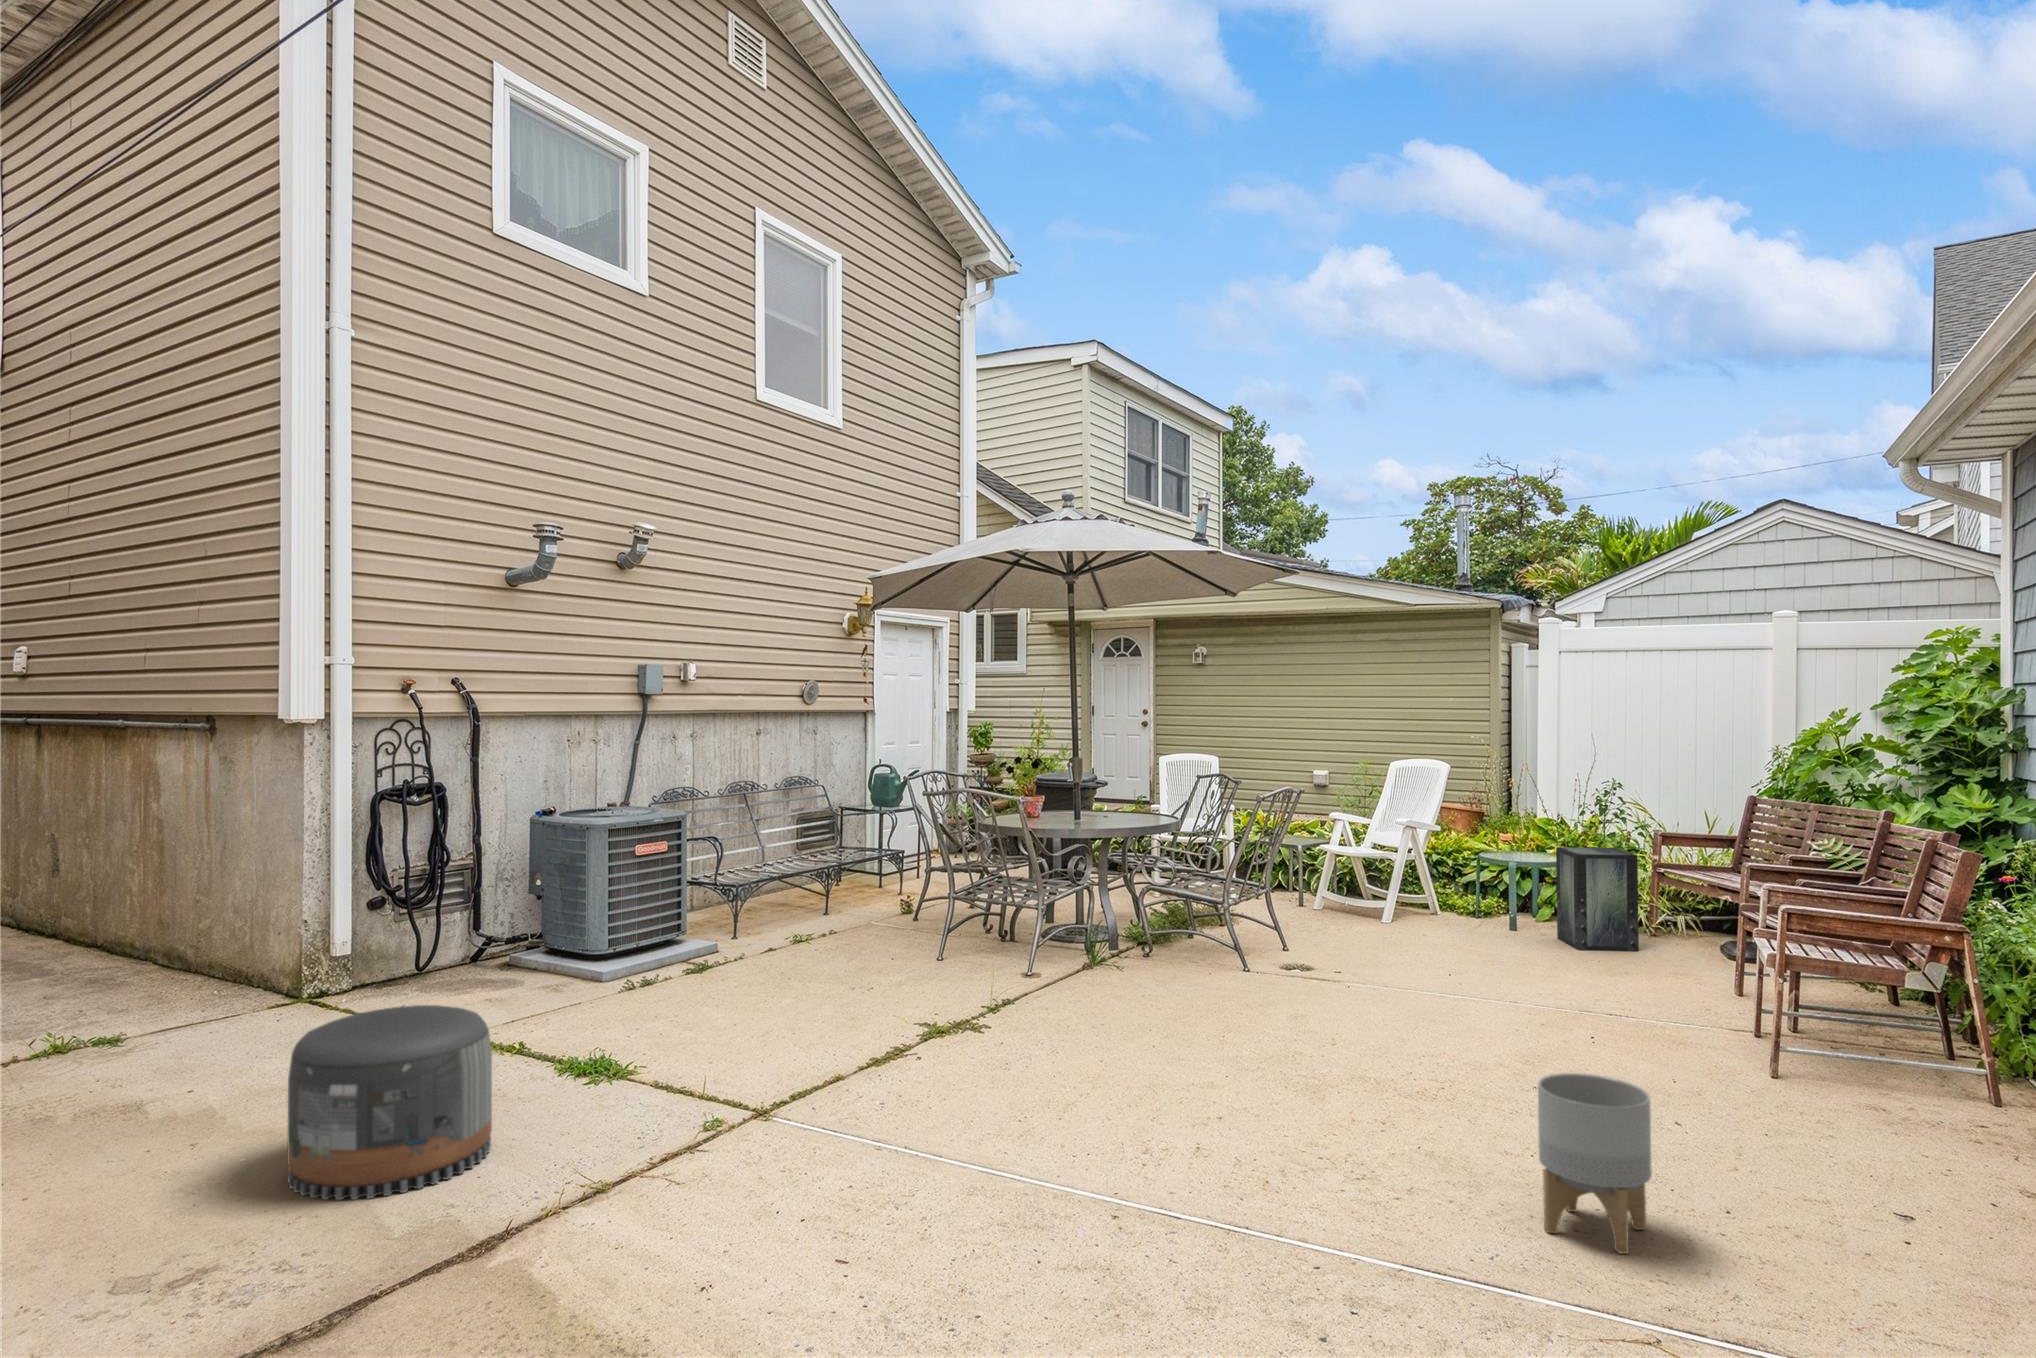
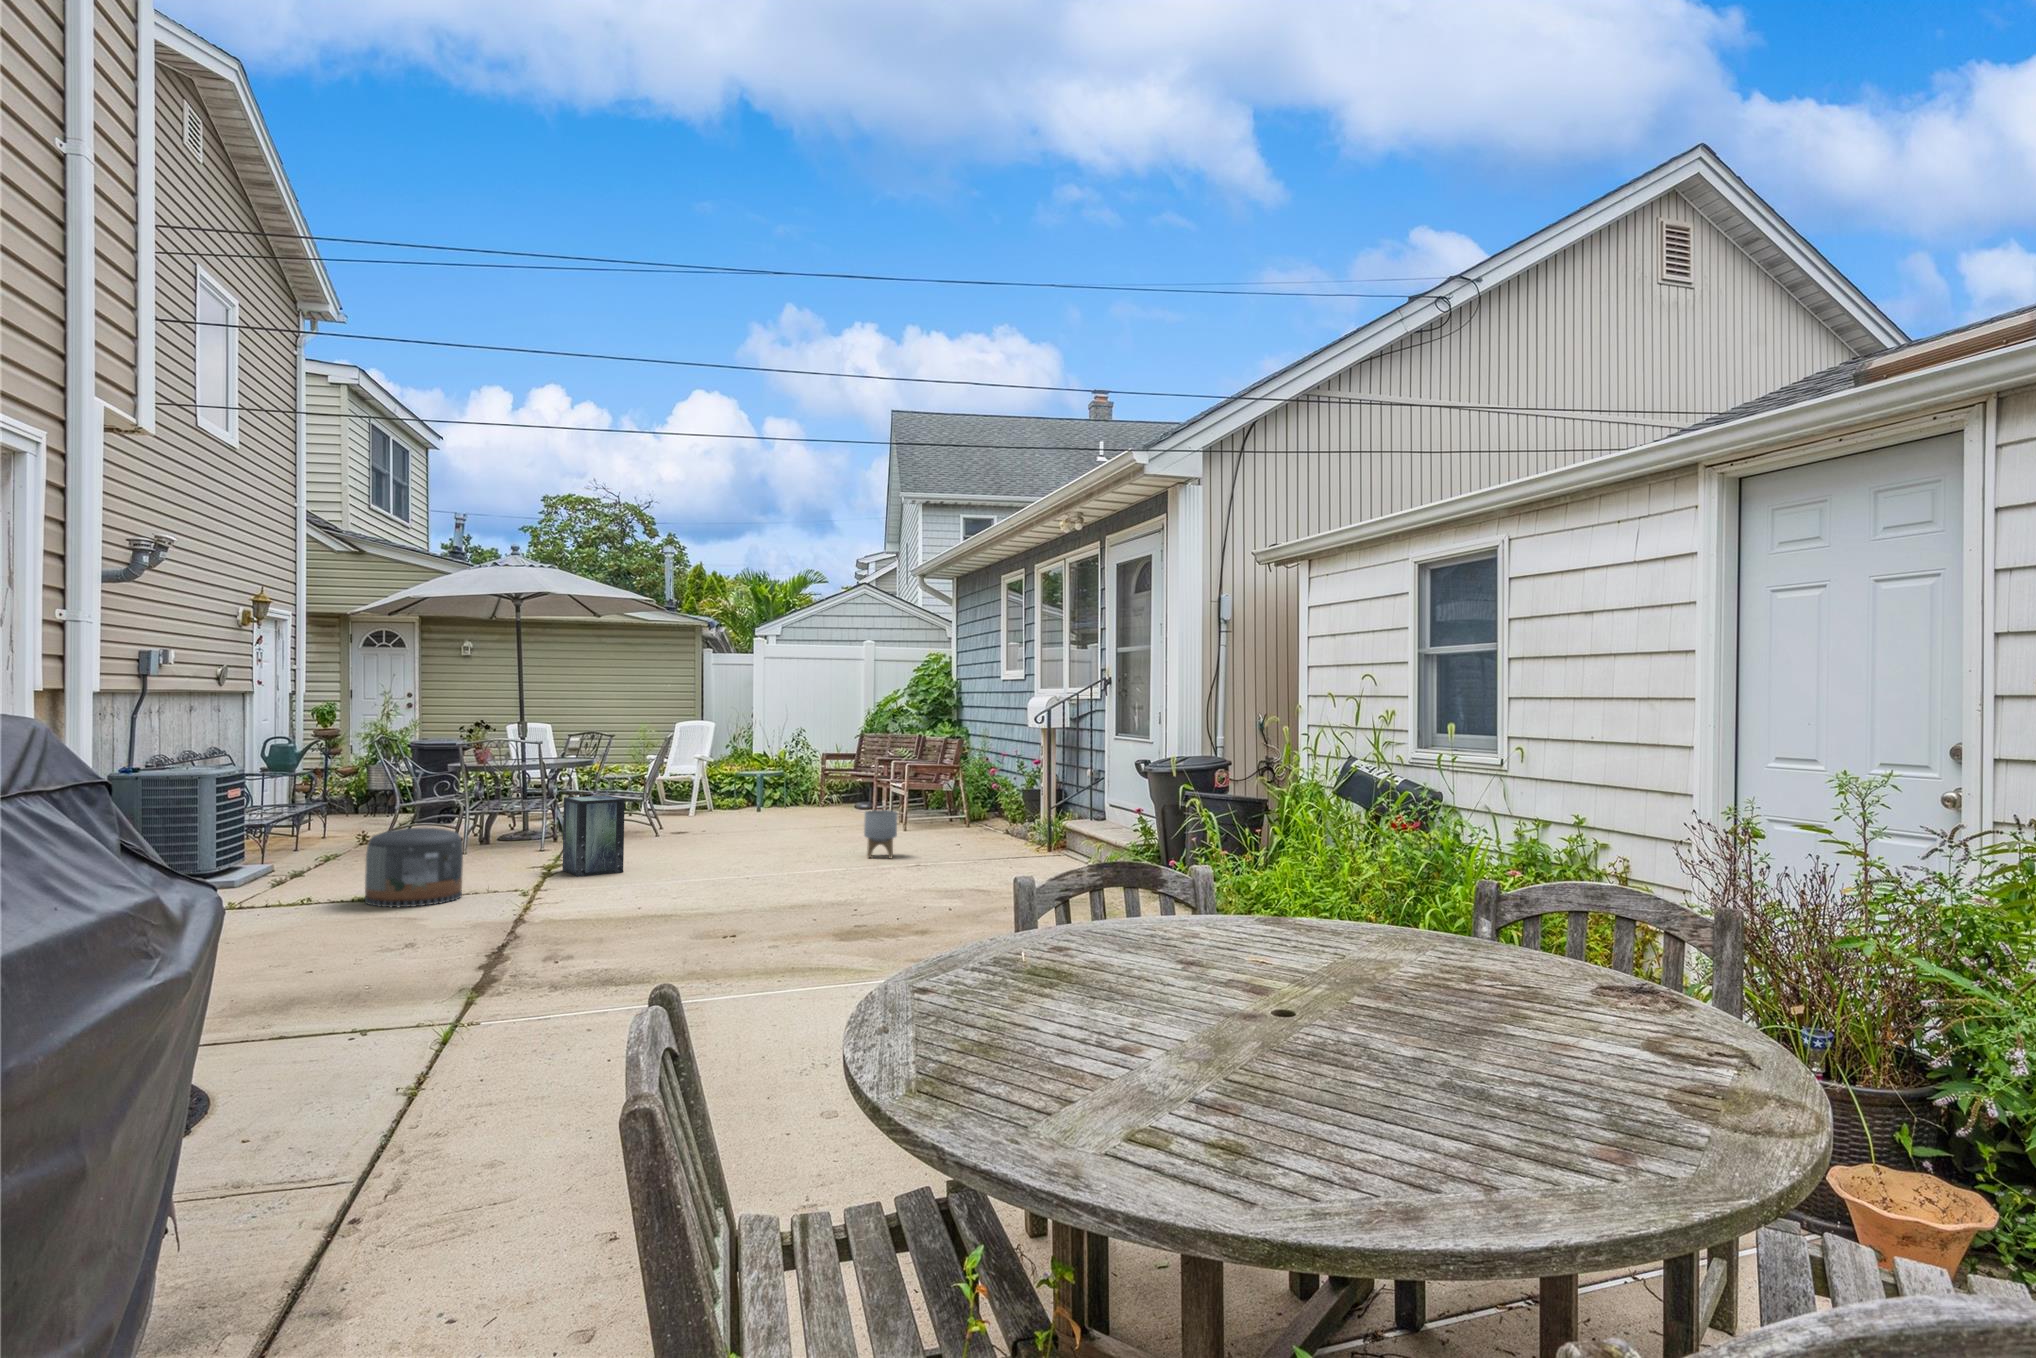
storage box: present [1556,847,1639,951] -> present [562,795,625,877]

